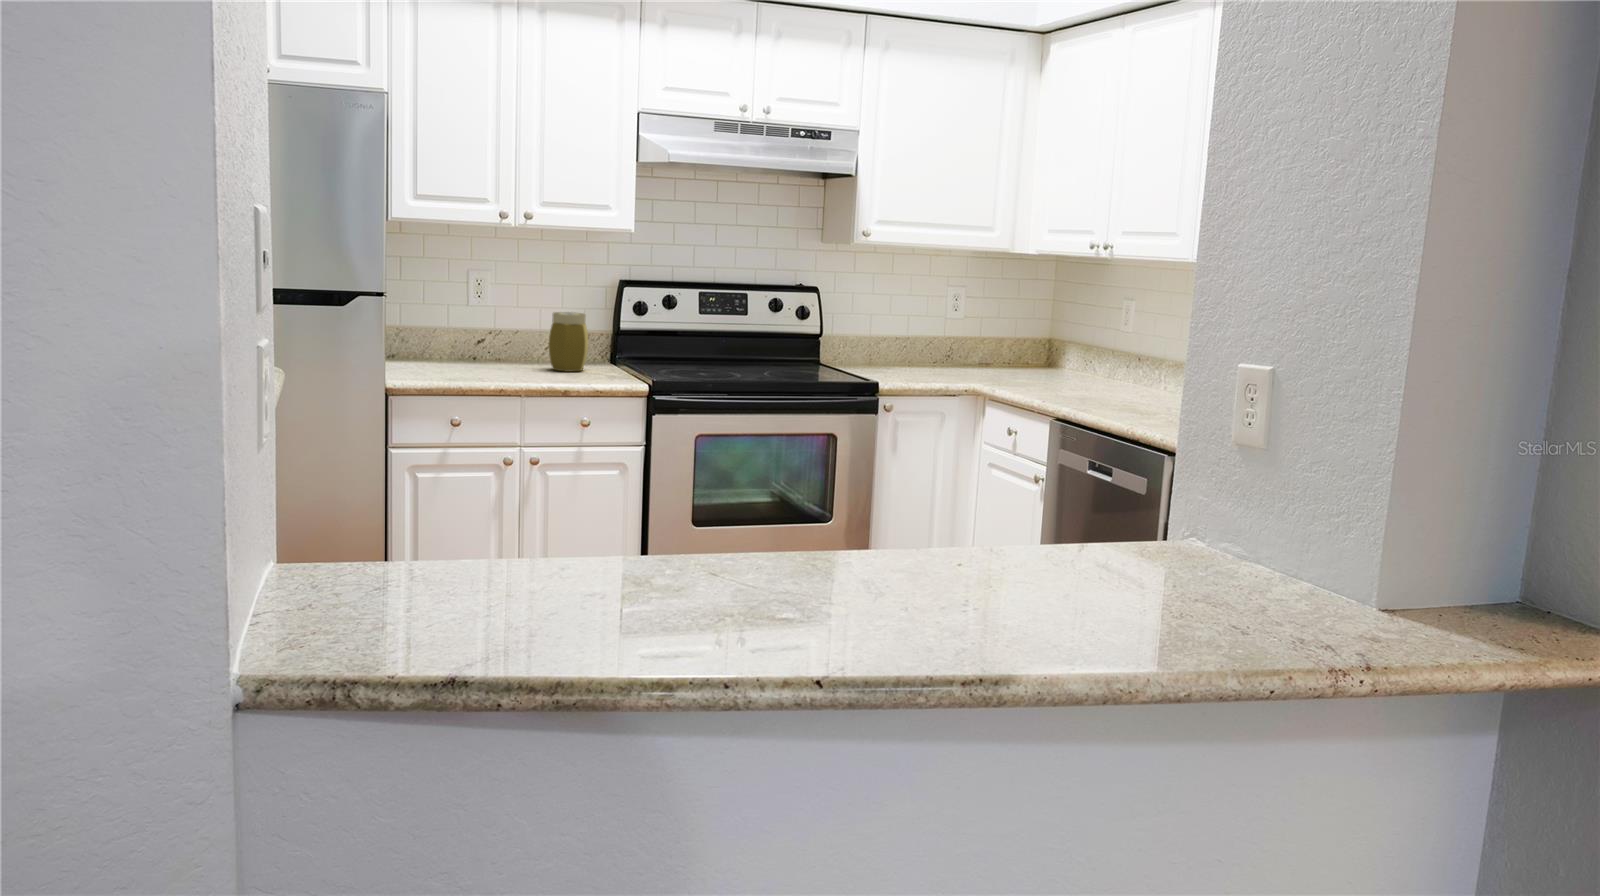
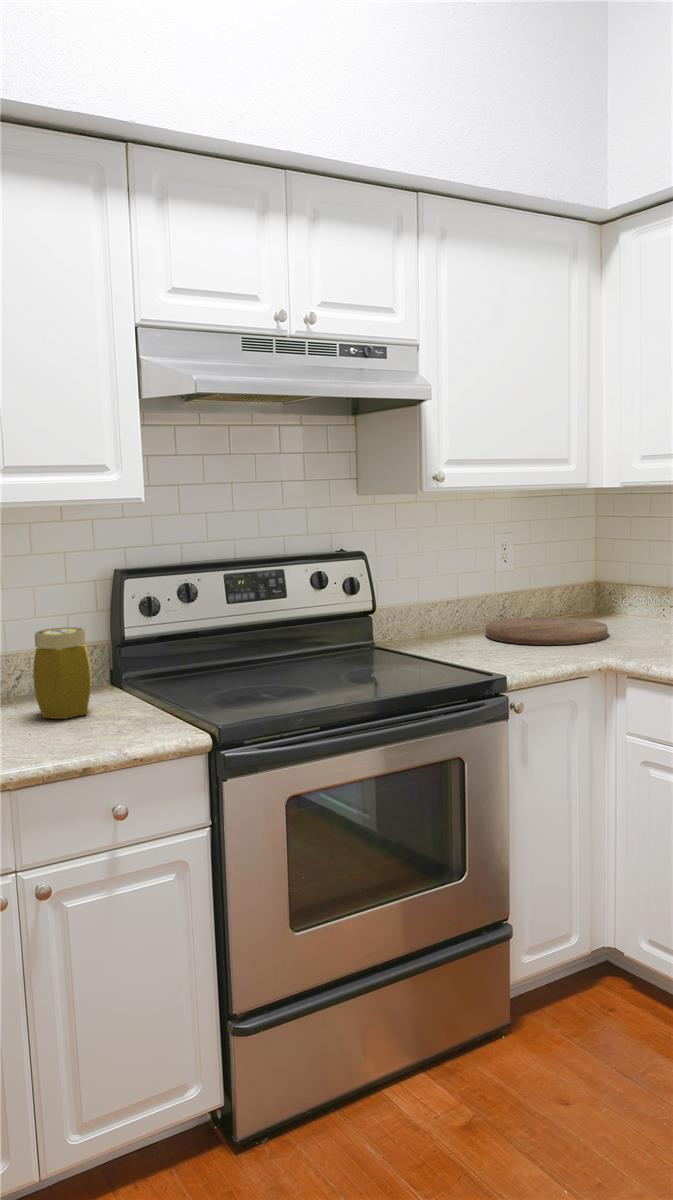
cutting board: none [915,359,1013,379] -> present [485,617,608,645]

